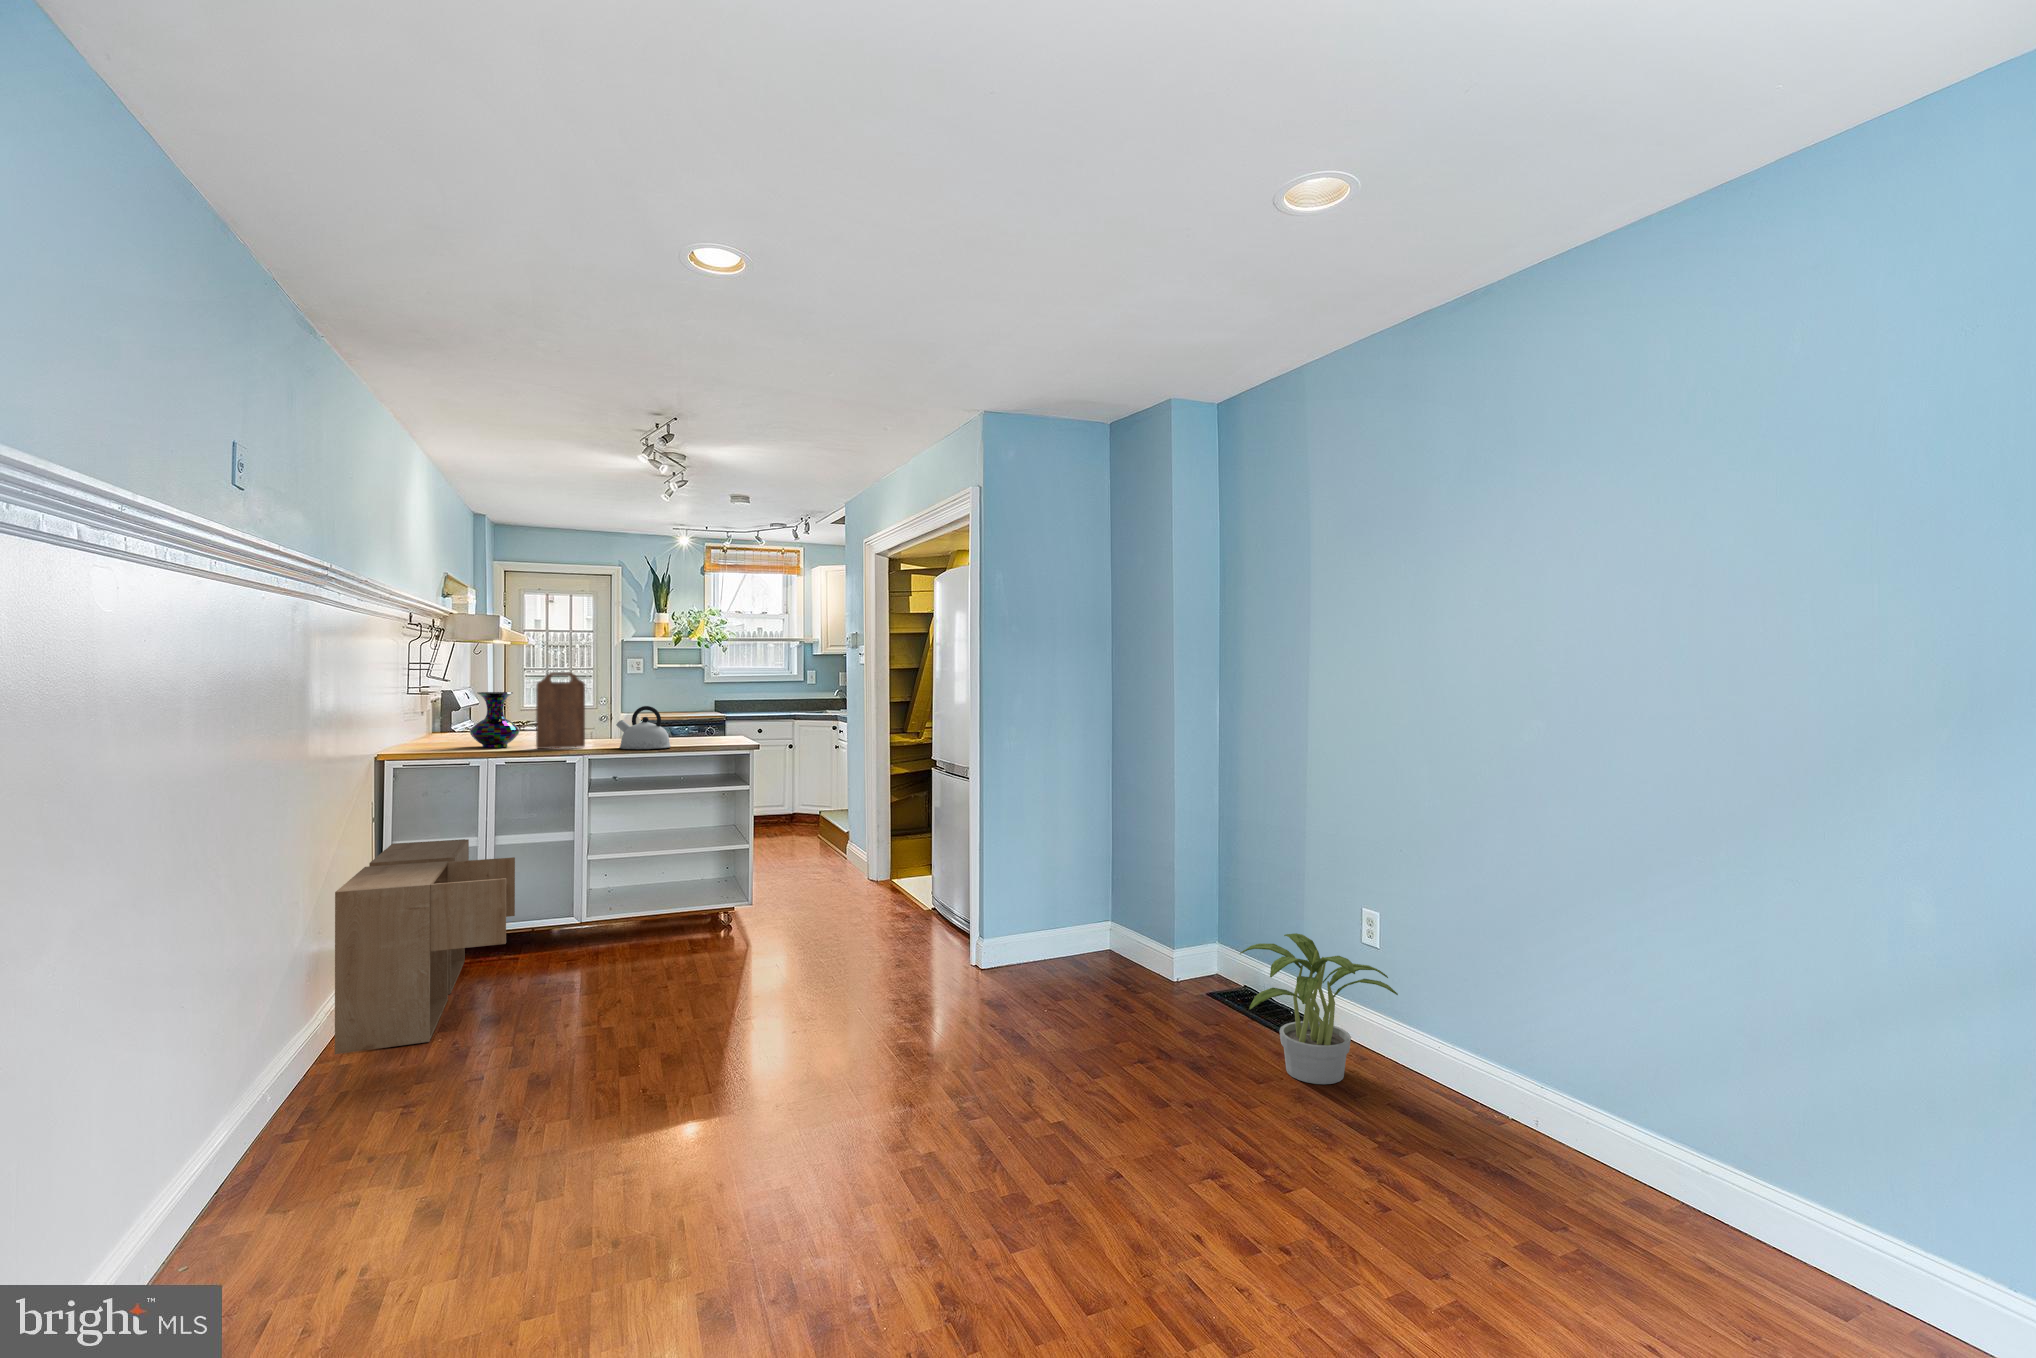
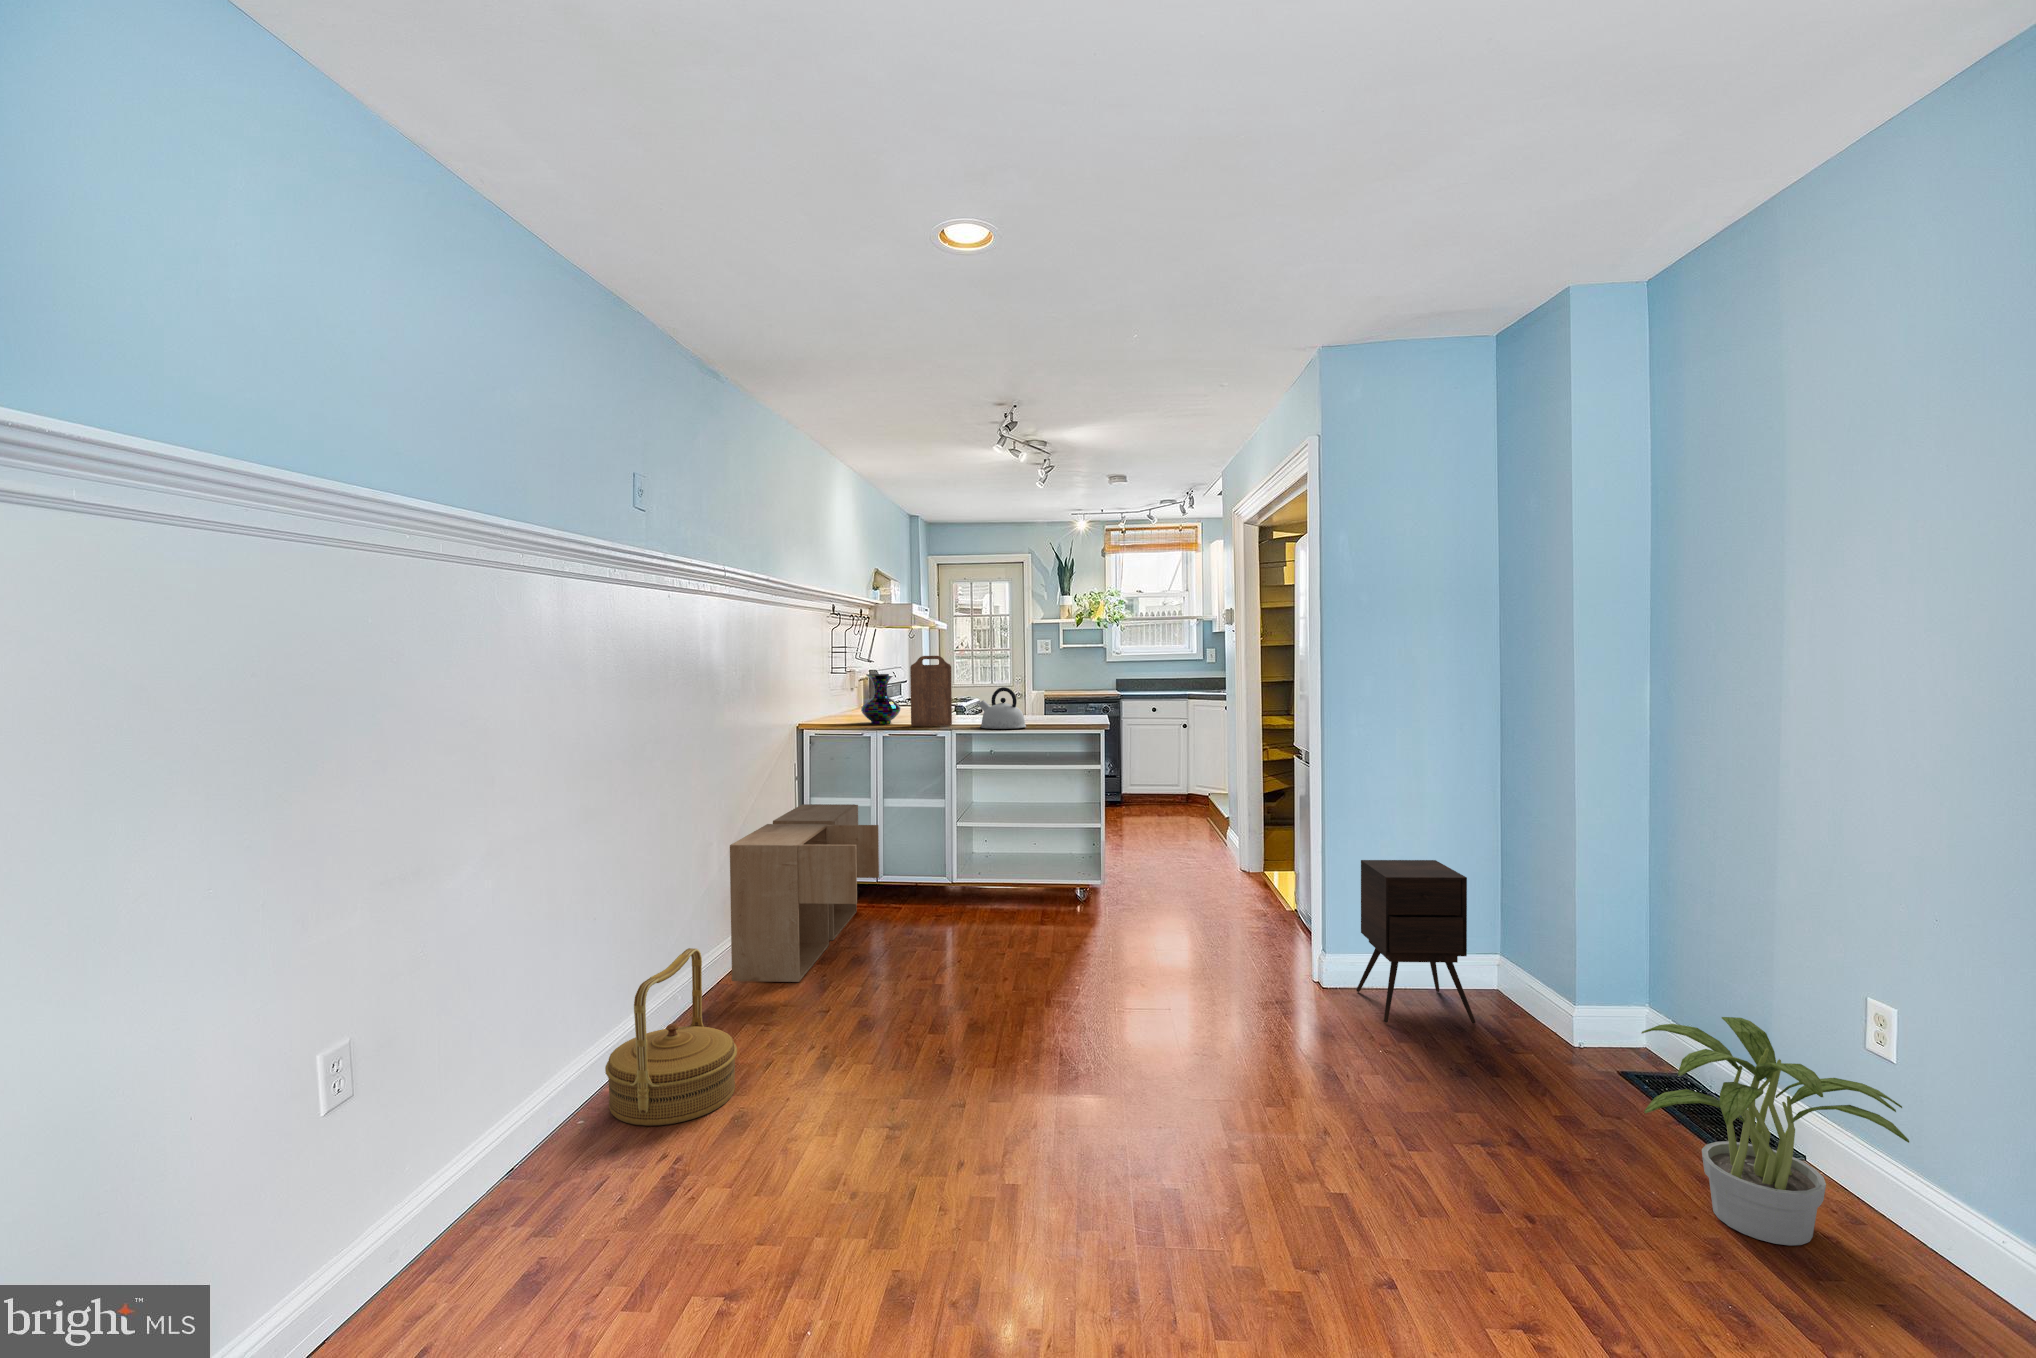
side table: none [1005,847,1101,987] -> present [1356,860,1475,1023]
woven basket: none [228,1008,411,1225] -> present [605,948,737,1126]

